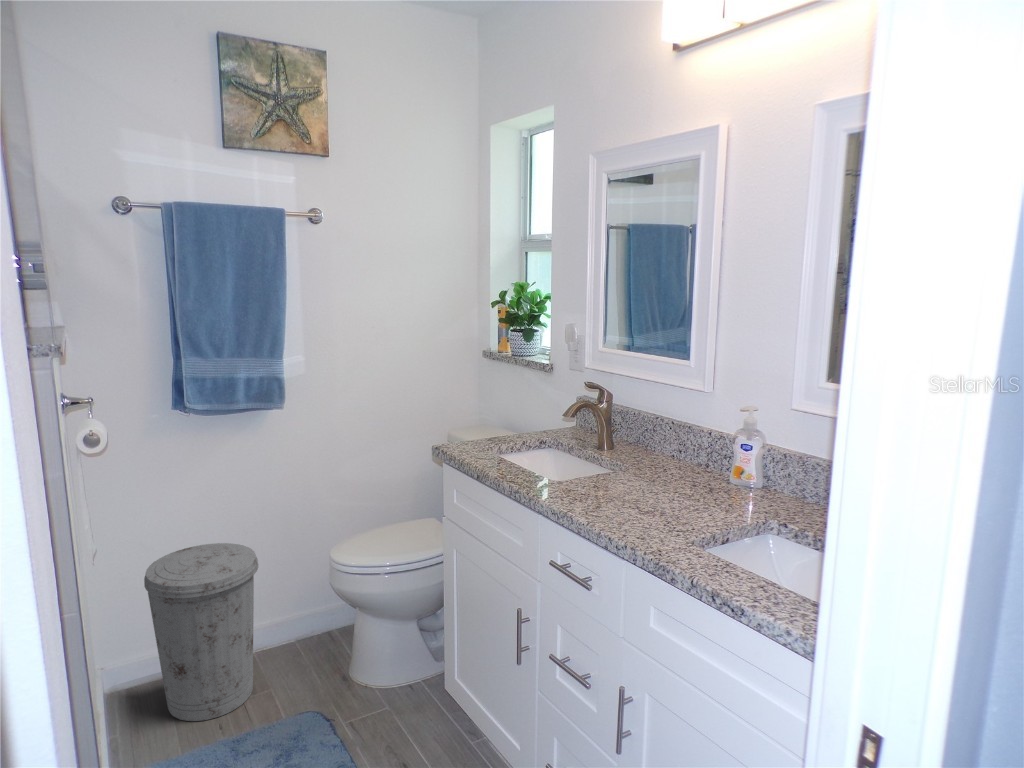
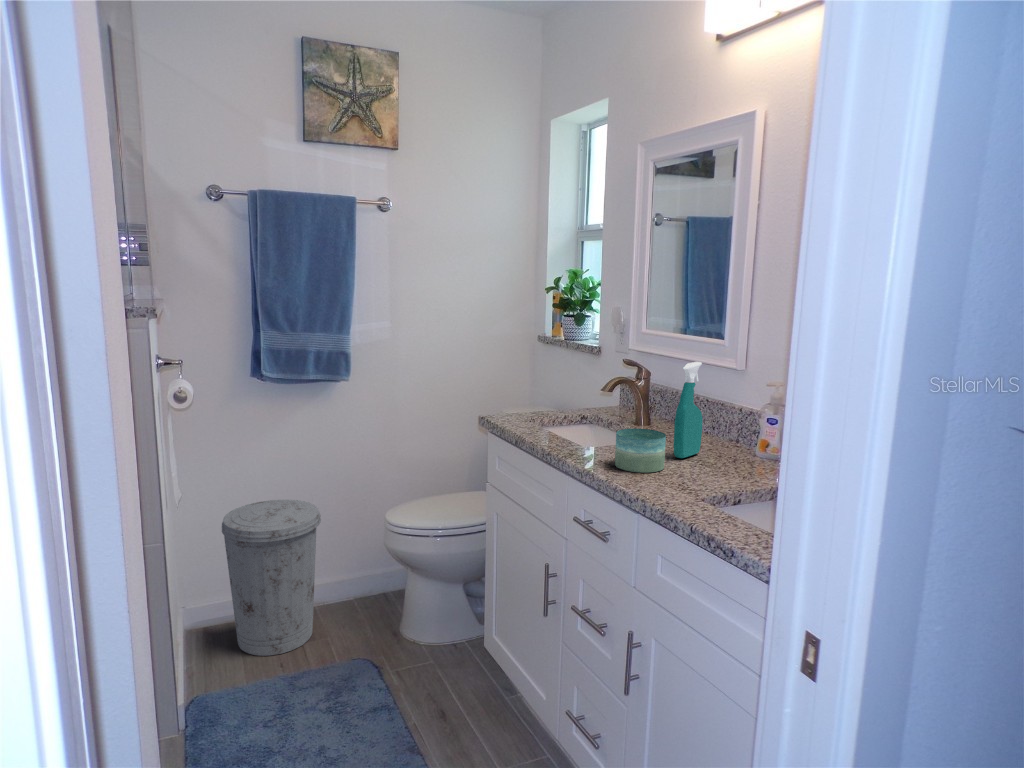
spray bottle: none [649,389,676,491] -> present [673,362,703,458]
candle: none [592,463,645,512] -> present [615,428,666,473]

